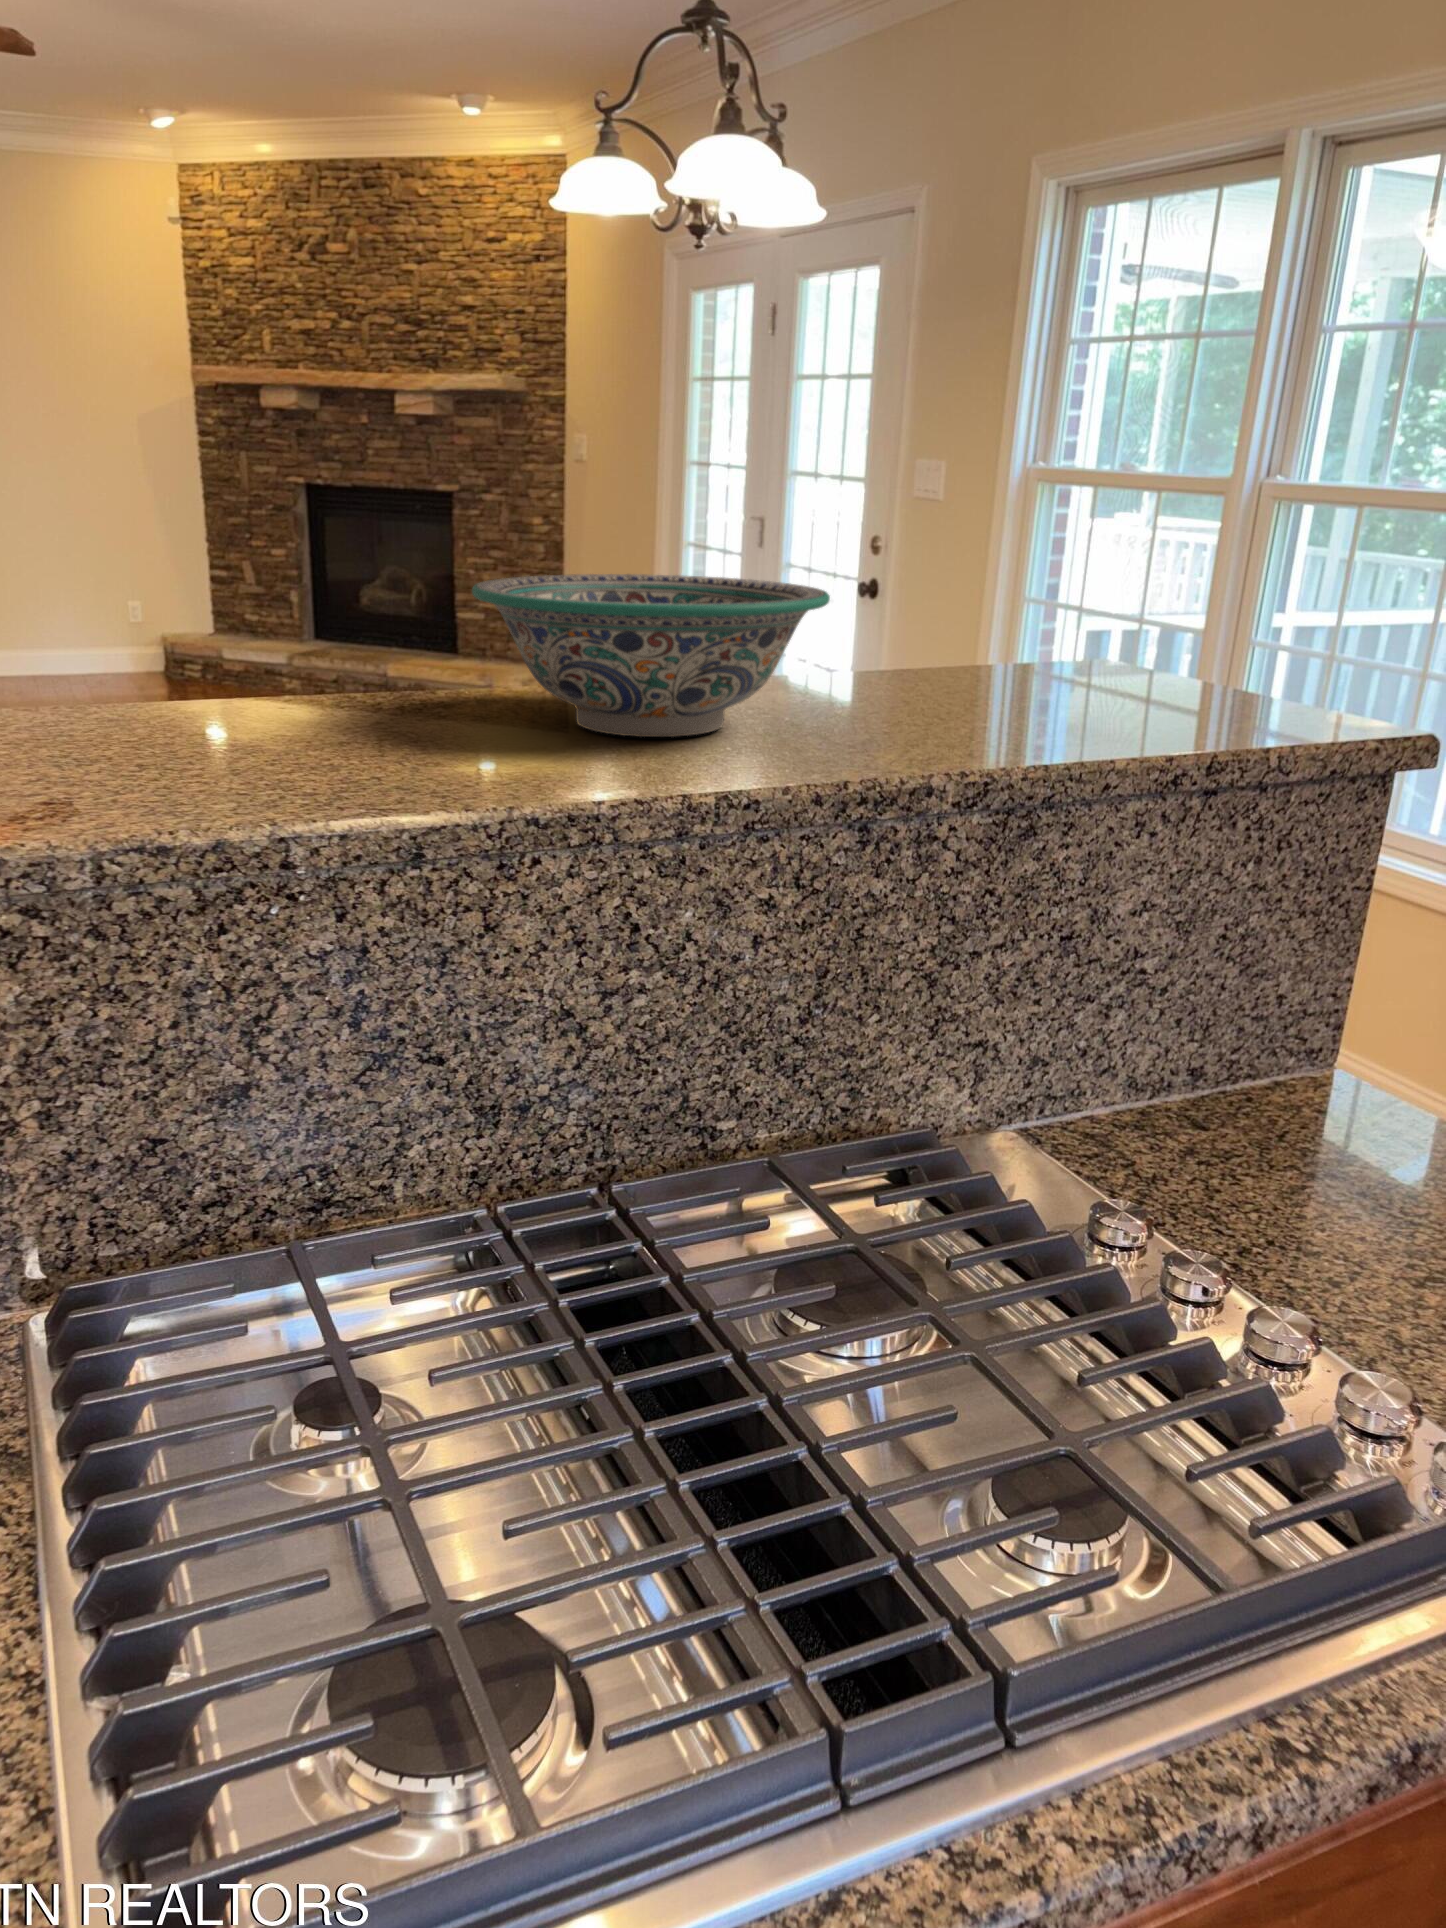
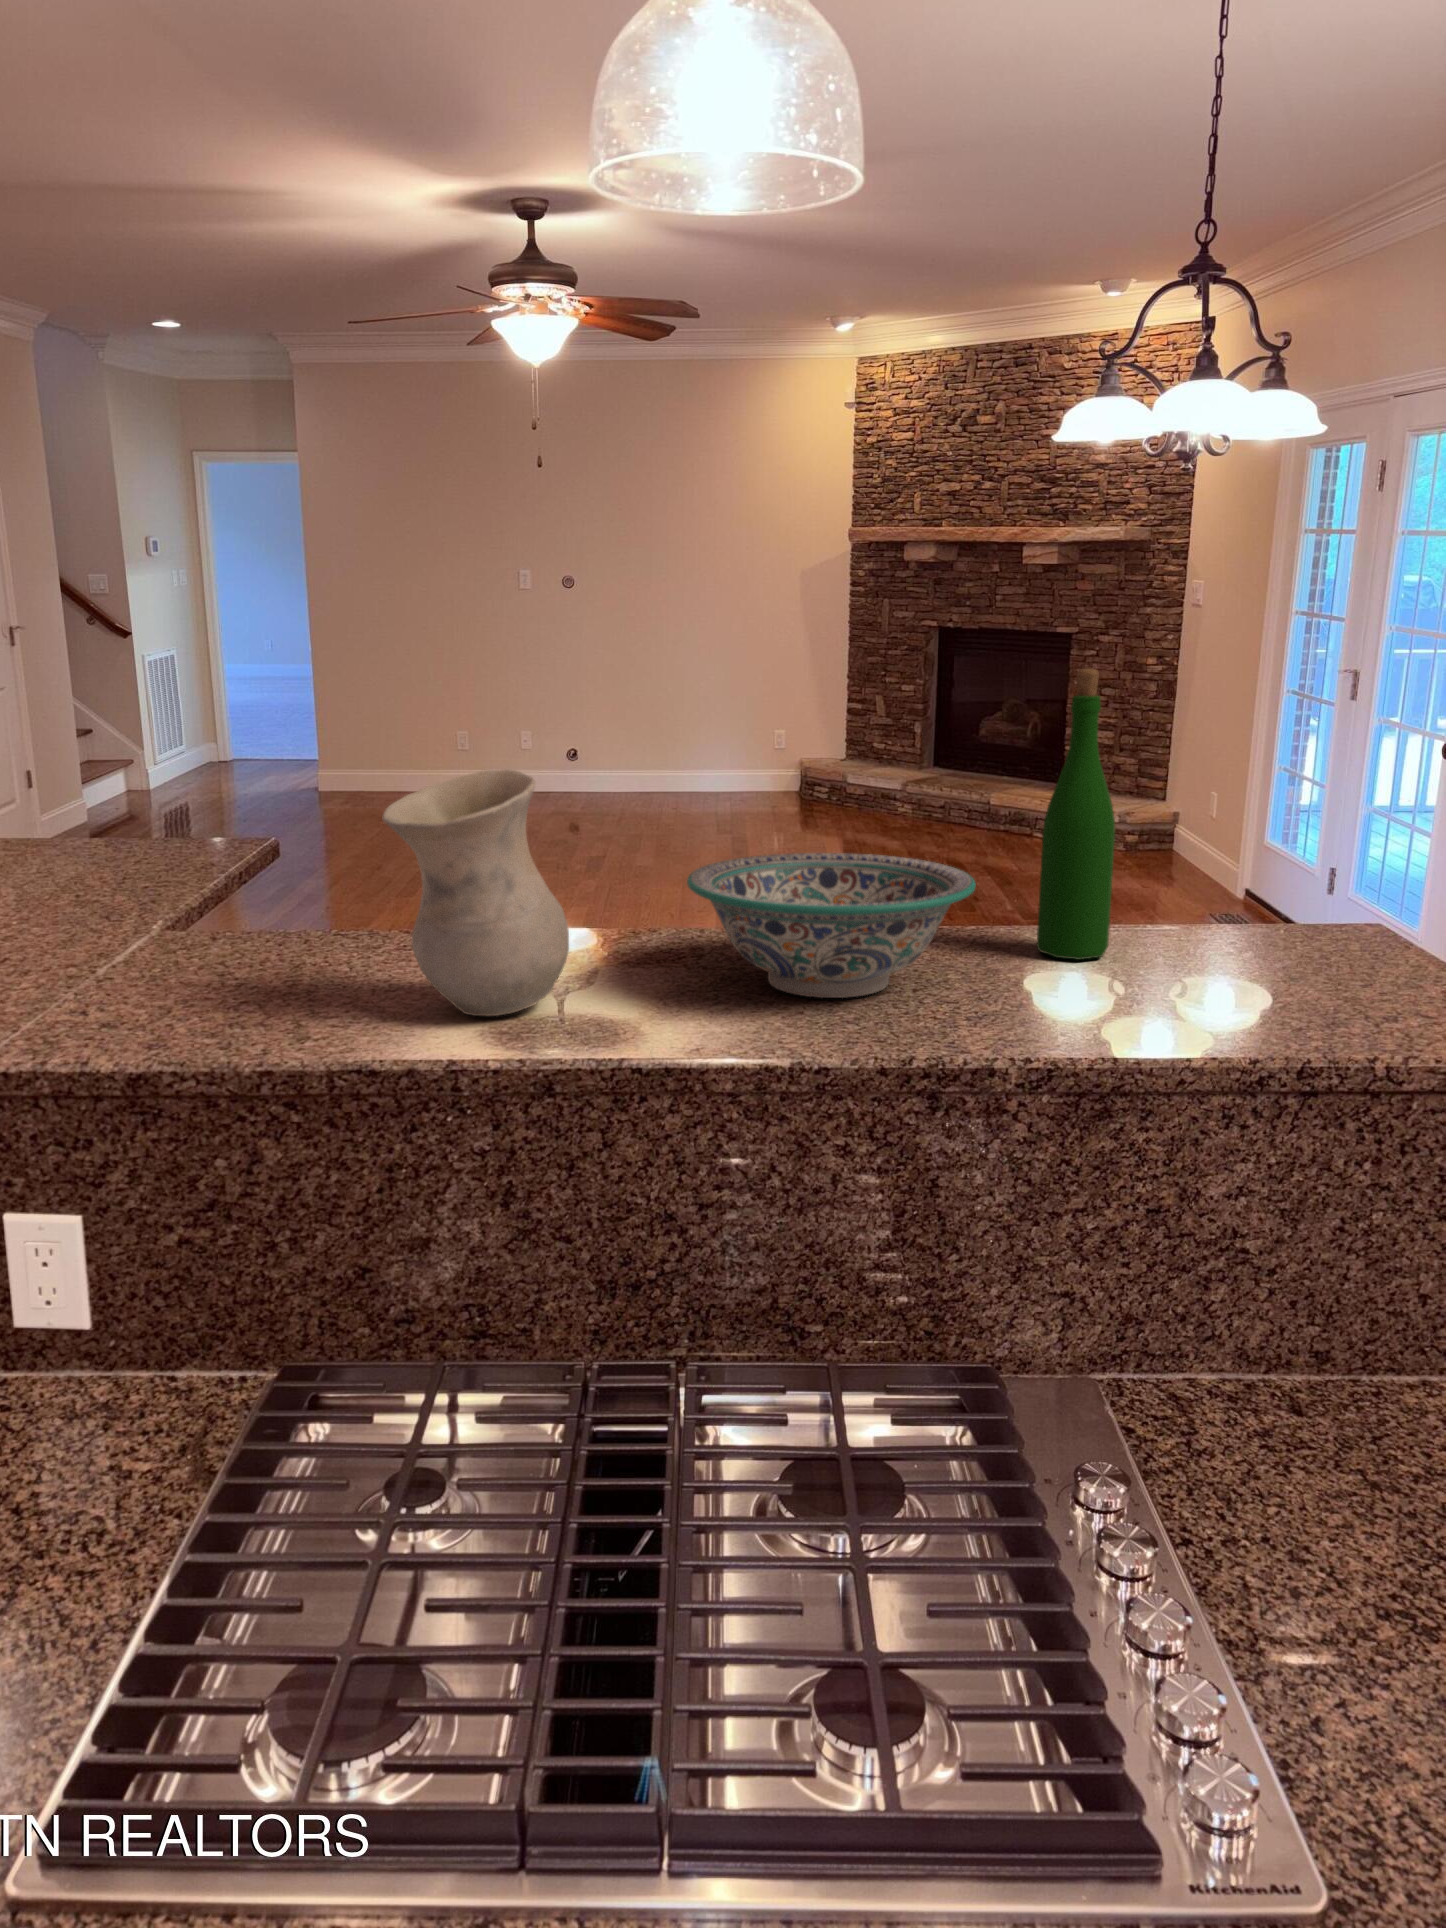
wine bottle: none [829,344,917,694] -> present [1037,668,1115,960]
vase: none [83,421,362,778] -> present [382,770,569,1016]

